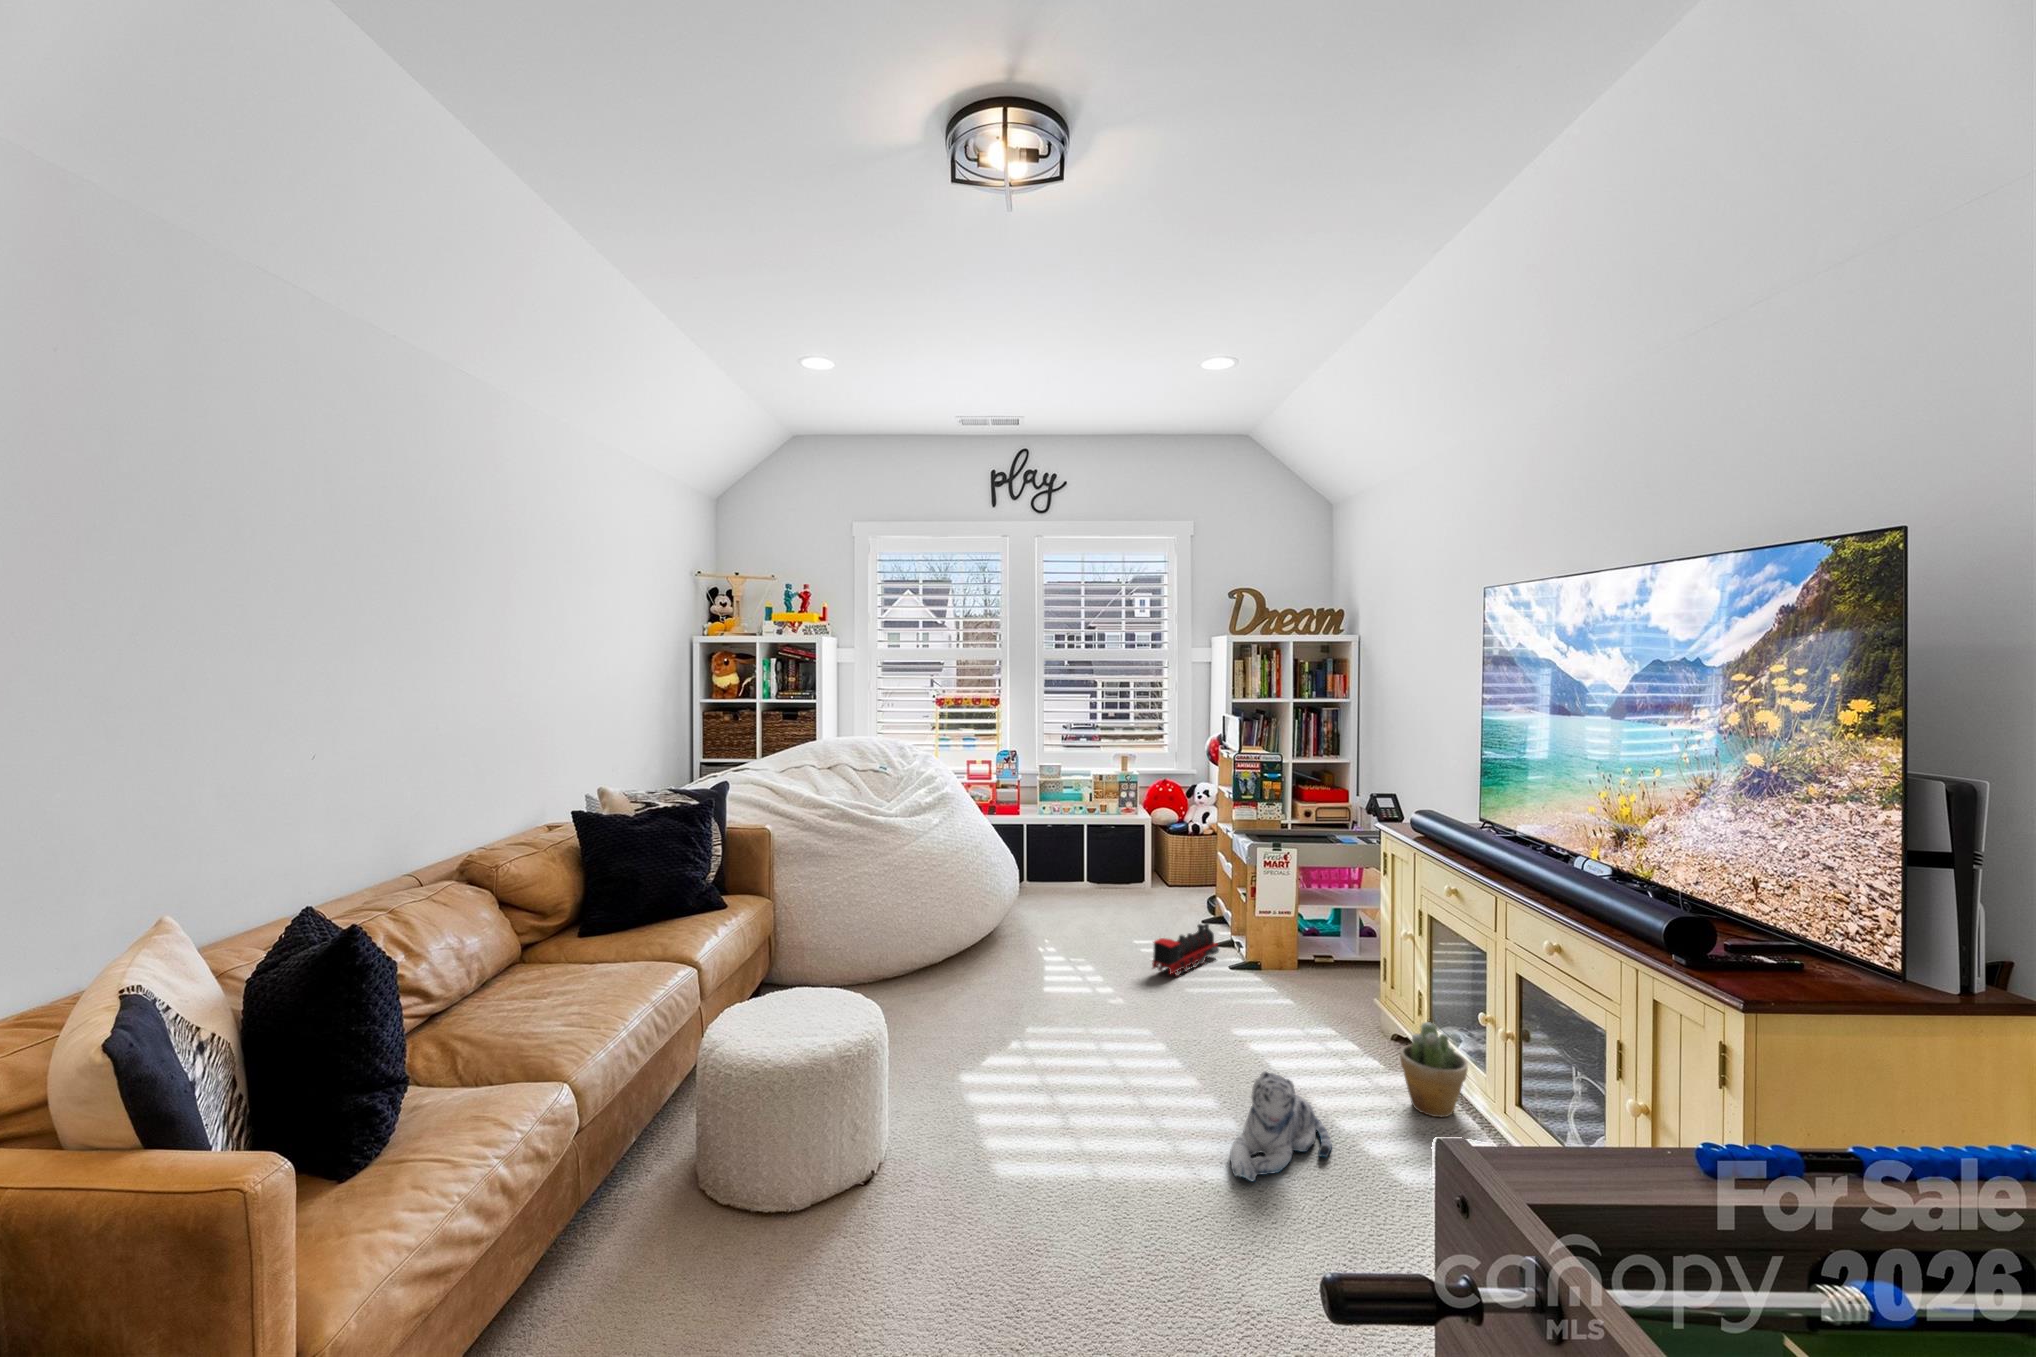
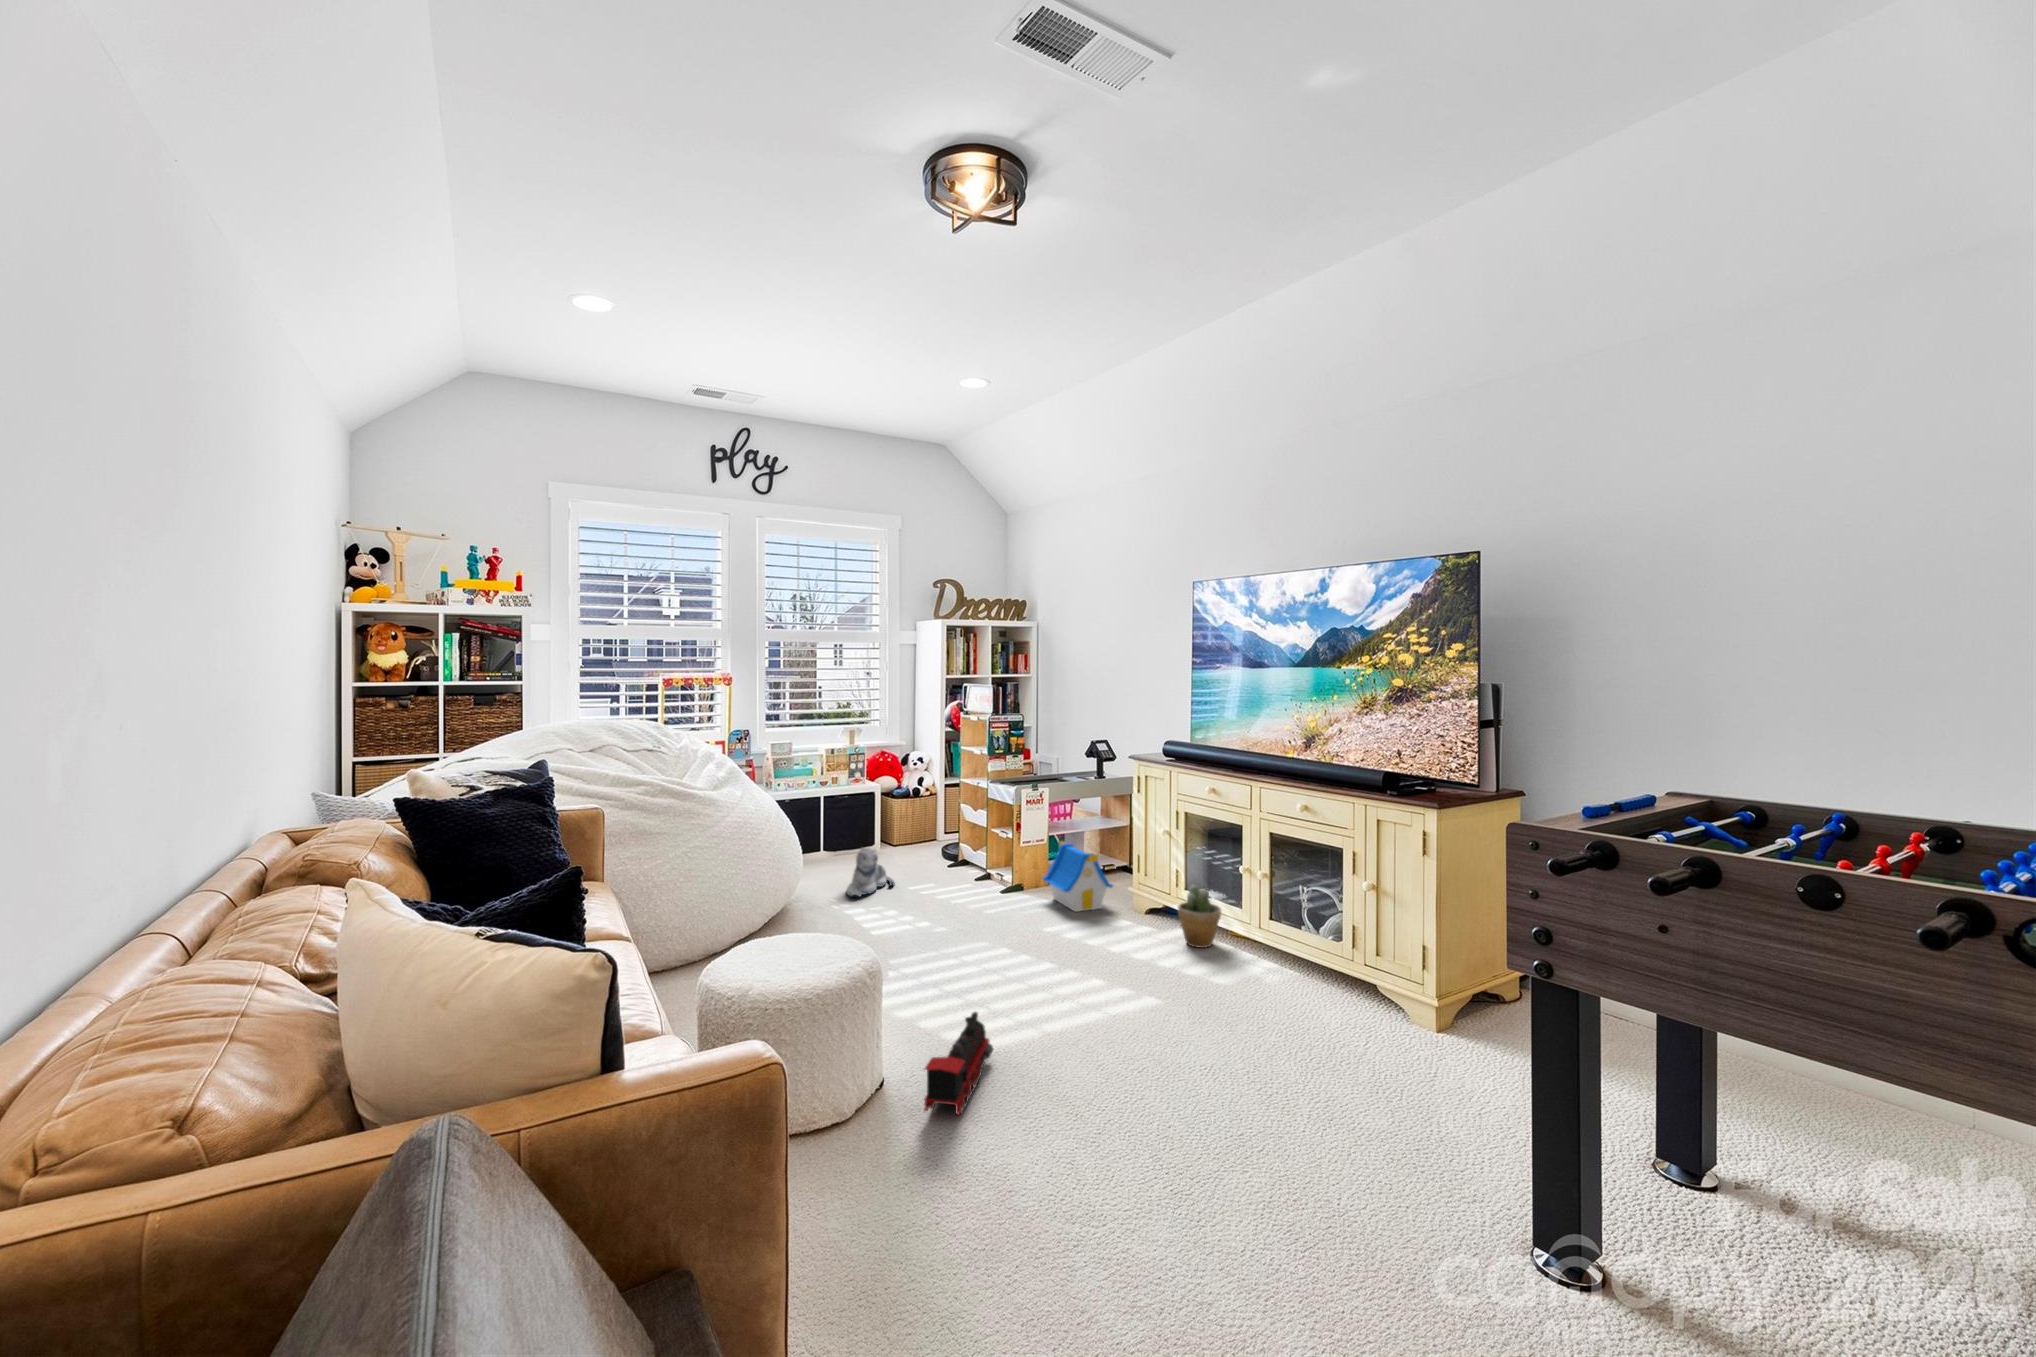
toy house: none [1272,921,1357,1020] -> present [1043,841,1113,912]
toy train: present [1152,923,1219,976] -> present [924,1012,993,1115]
plush toy: present [1230,1071,1332,1181] -> present [846,848,894,897]

